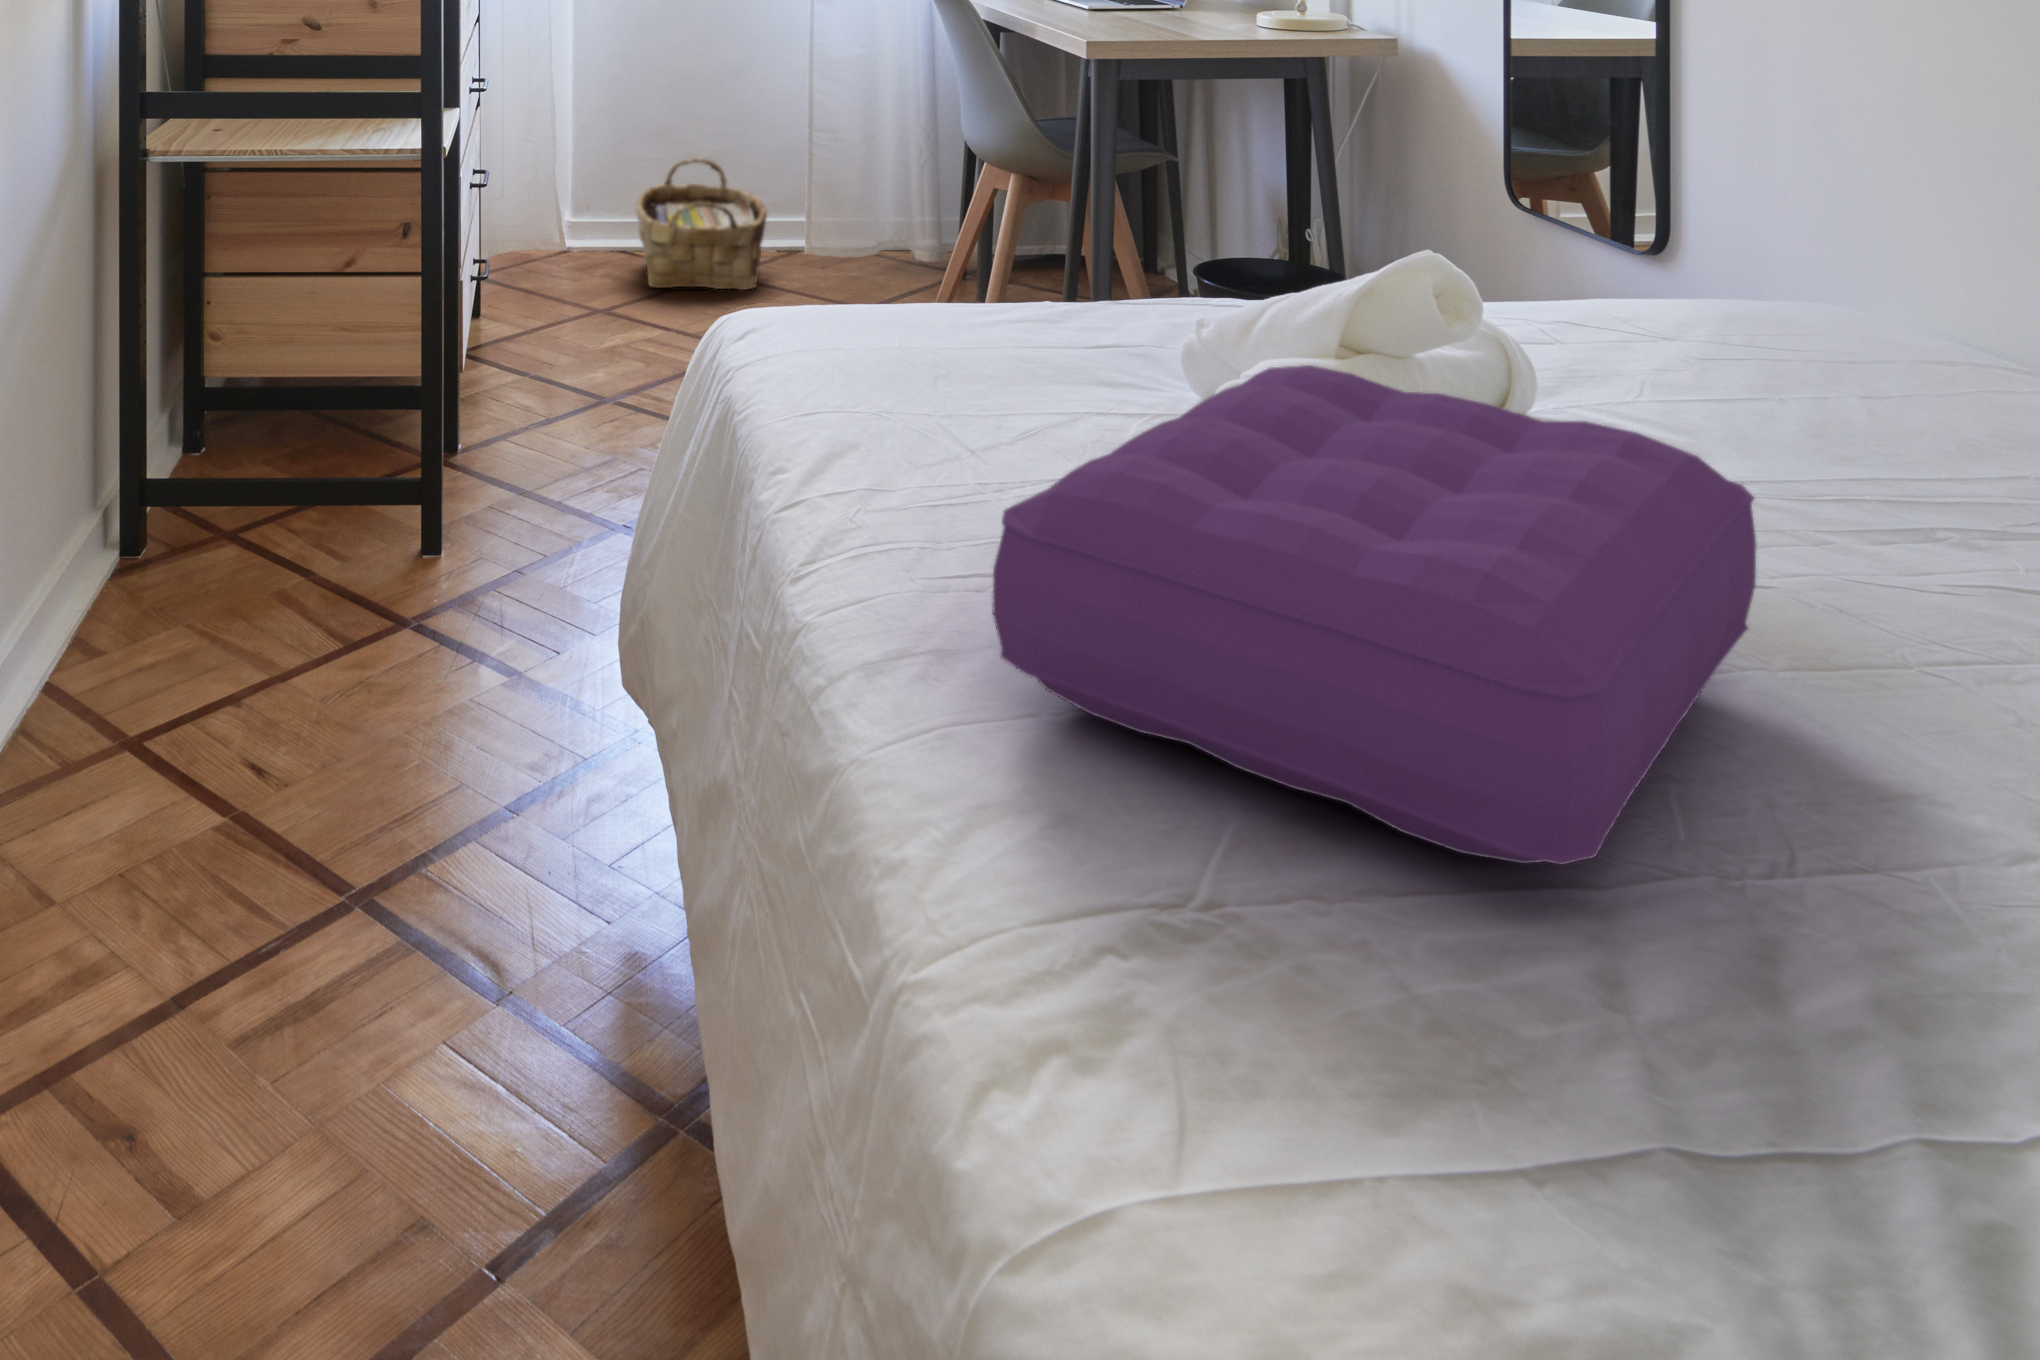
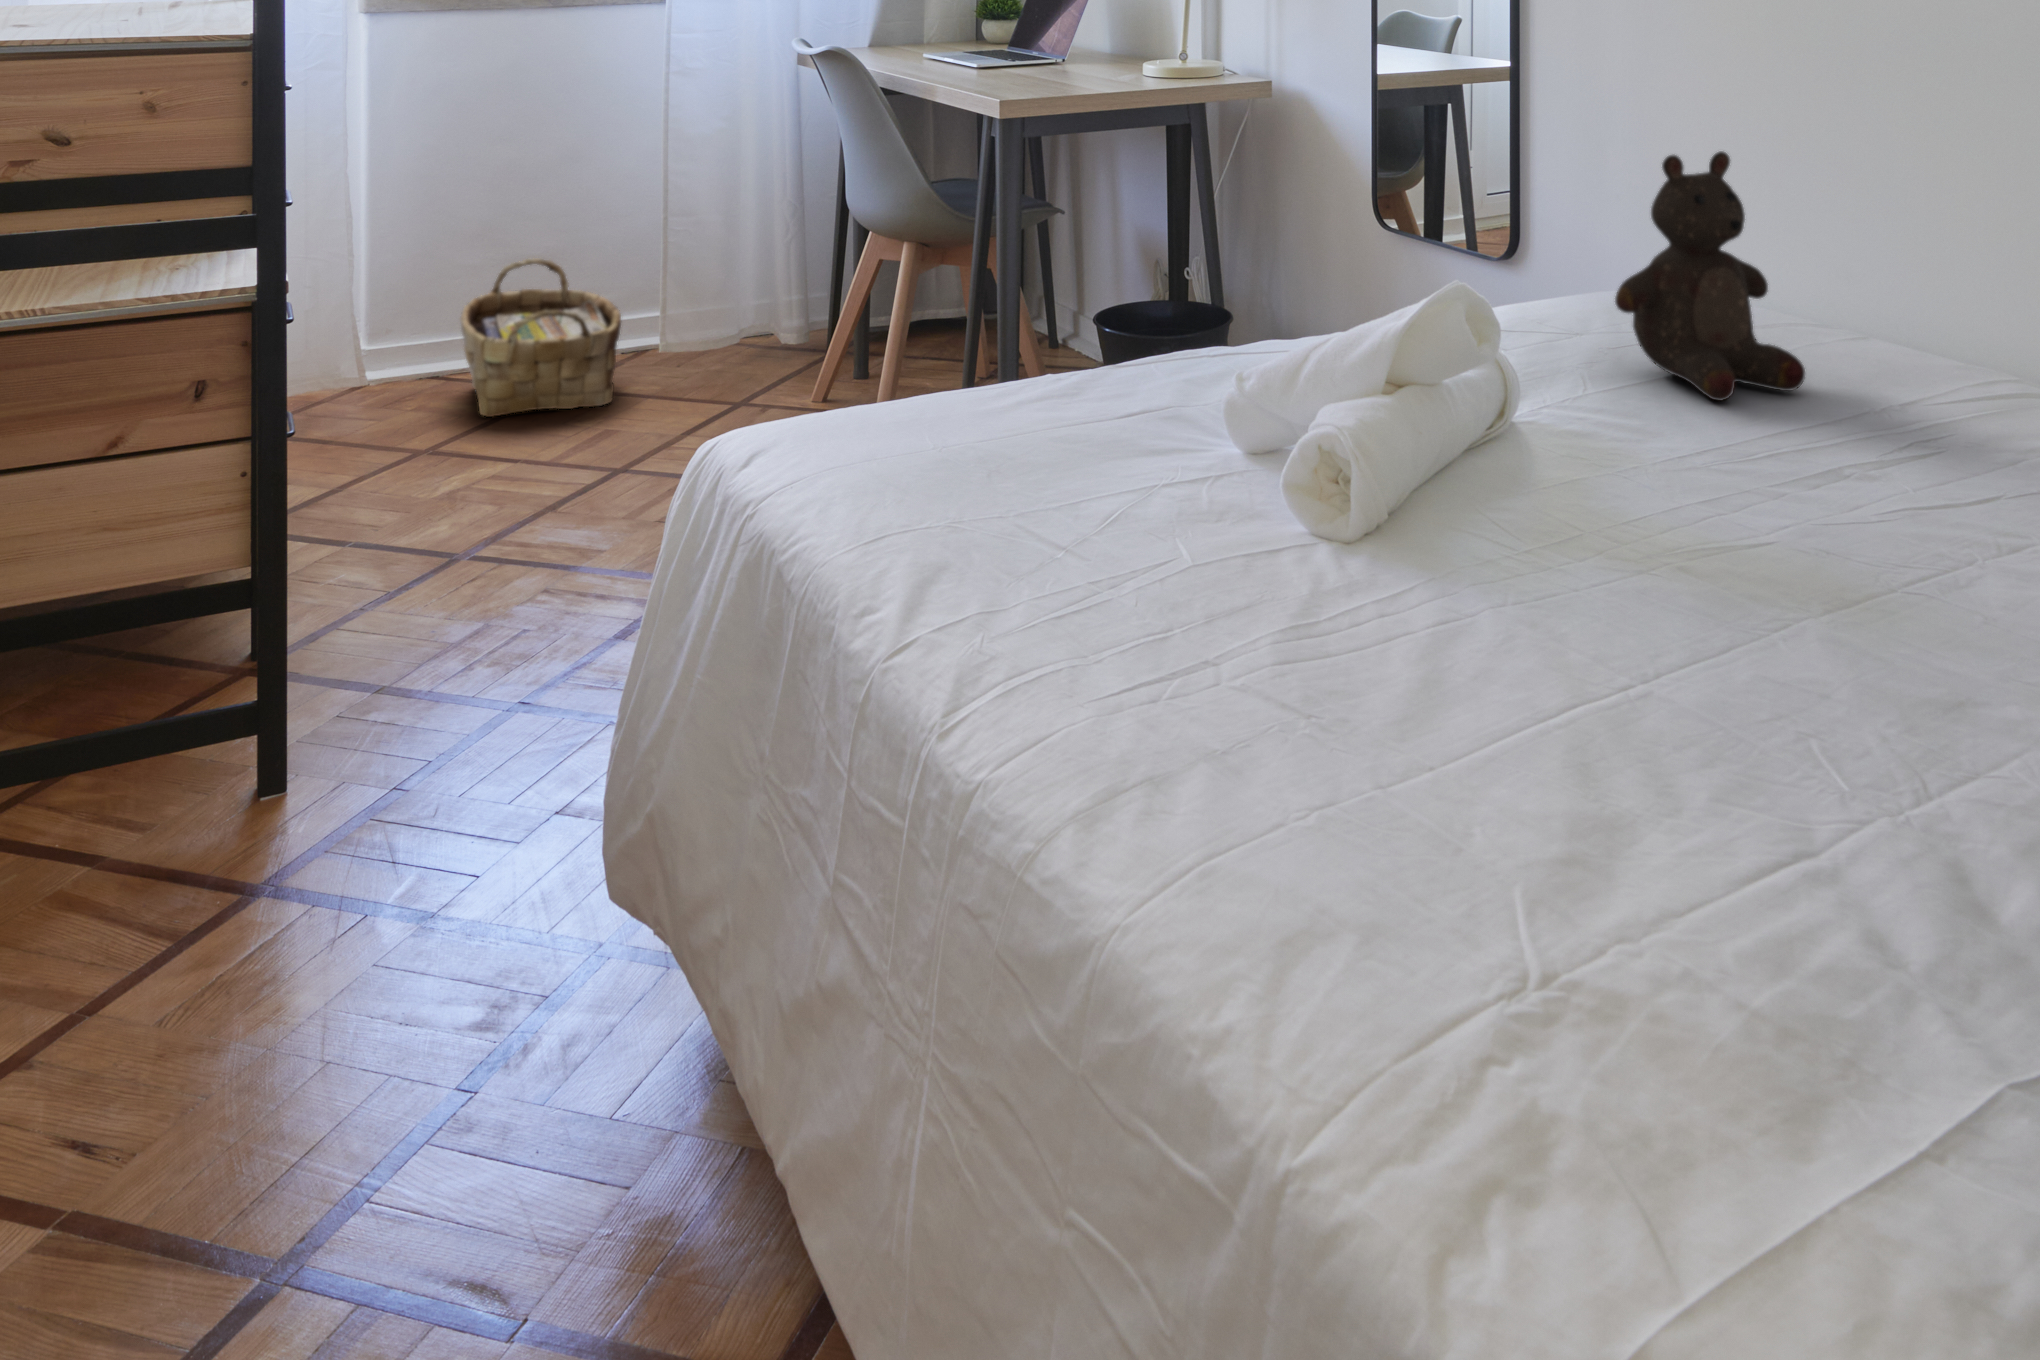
stuffed bear: none [1667,113,1916,391] -> present [1615,151,1805,401]
pillow: present [993,365,1756,865] -> none [1261,445,1888,925]

